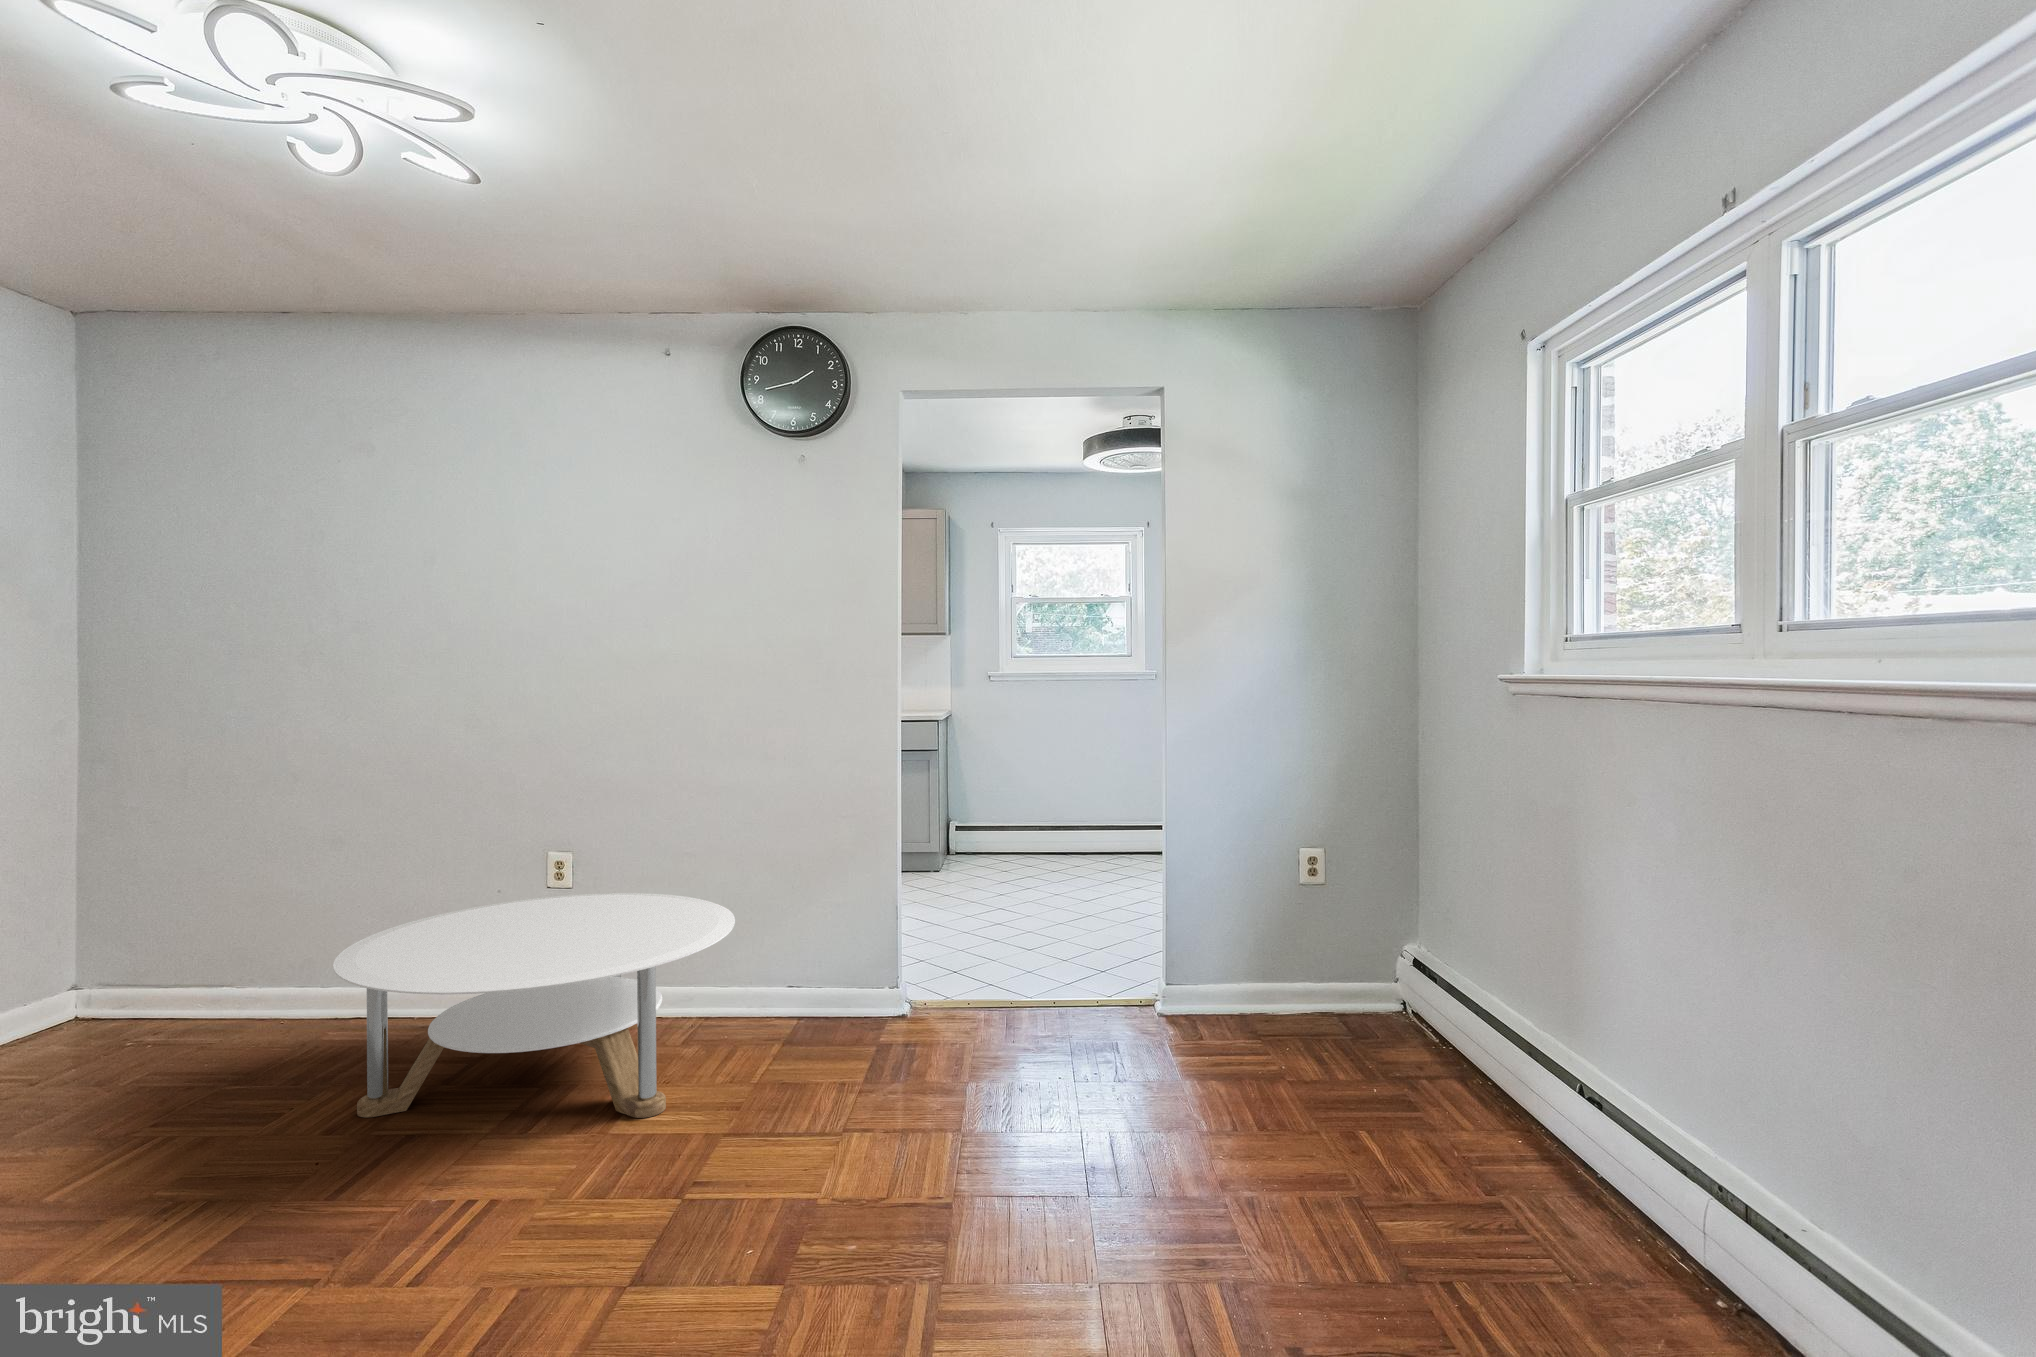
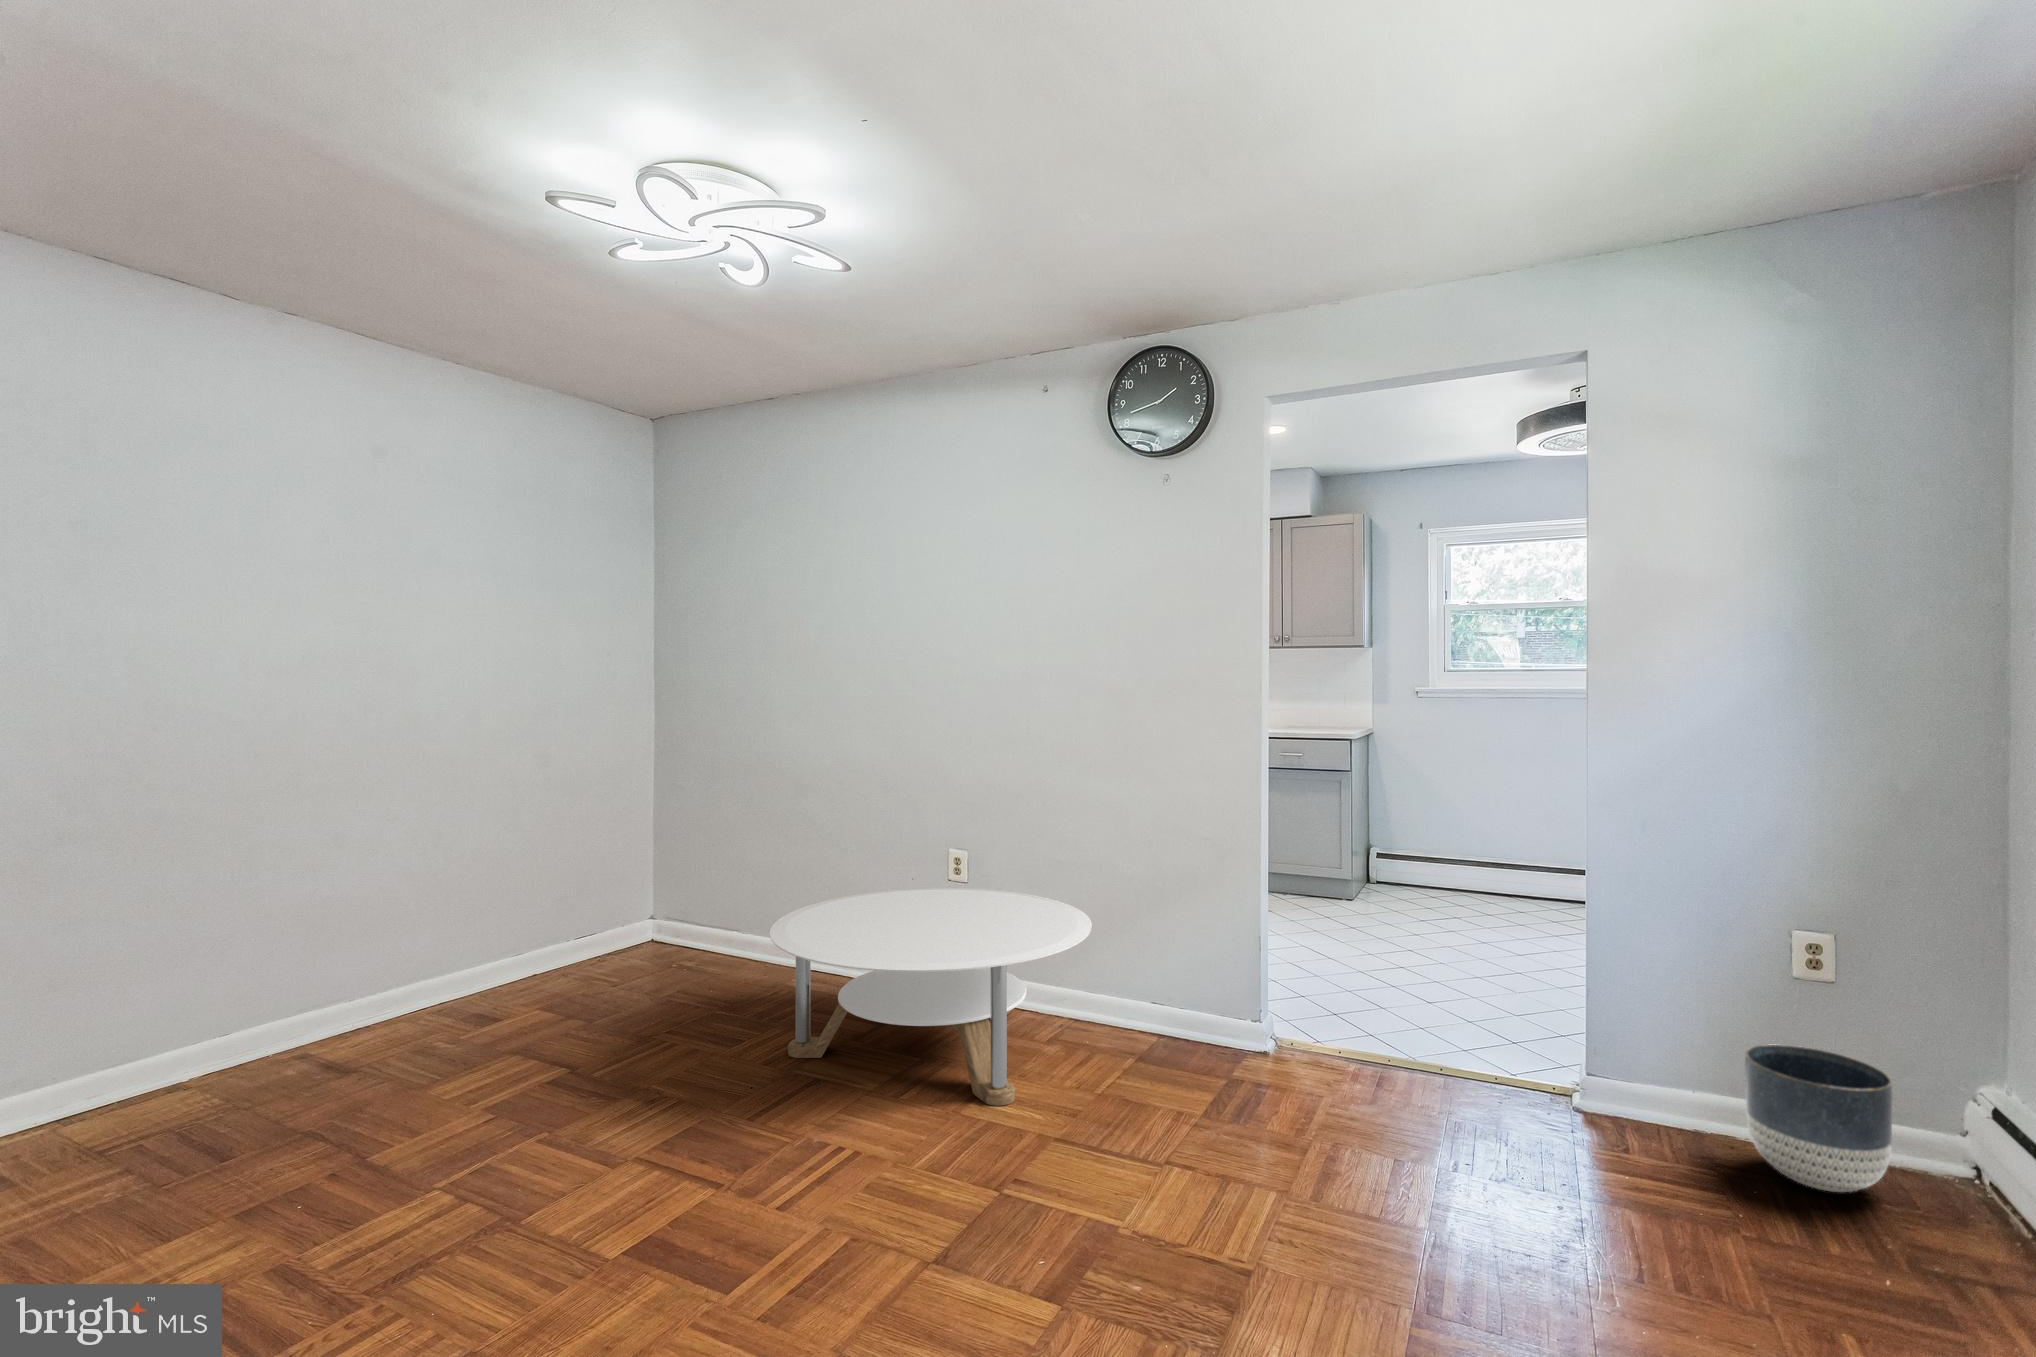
planter: none [1278,938,1367,1041] -> present [1745,1045,1892,1192]

